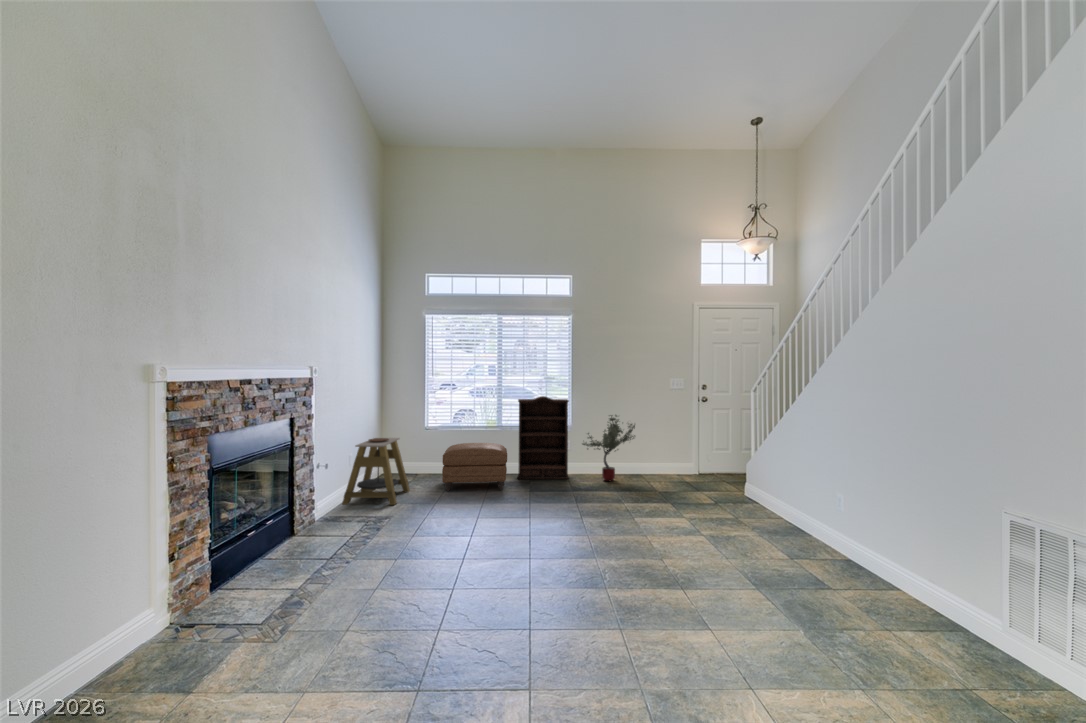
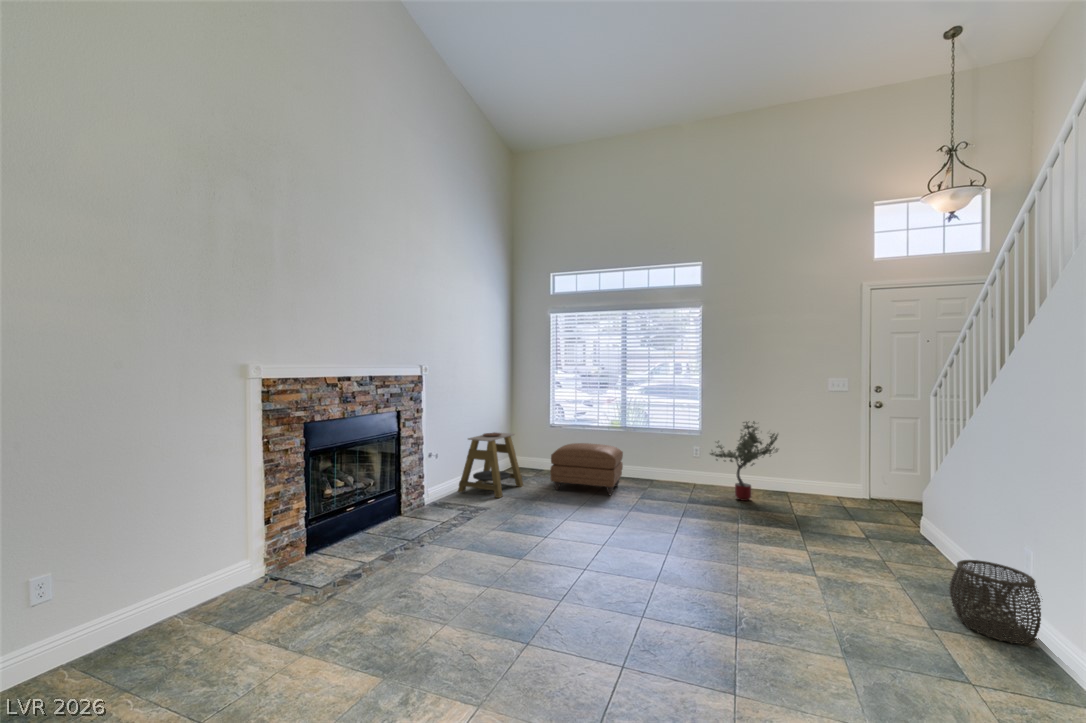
bookshelf: present [518,396,569,479] -> none [636,397,696,492]
woven basket: none [771,497,822,546] -> present [949,560,1041,644]

